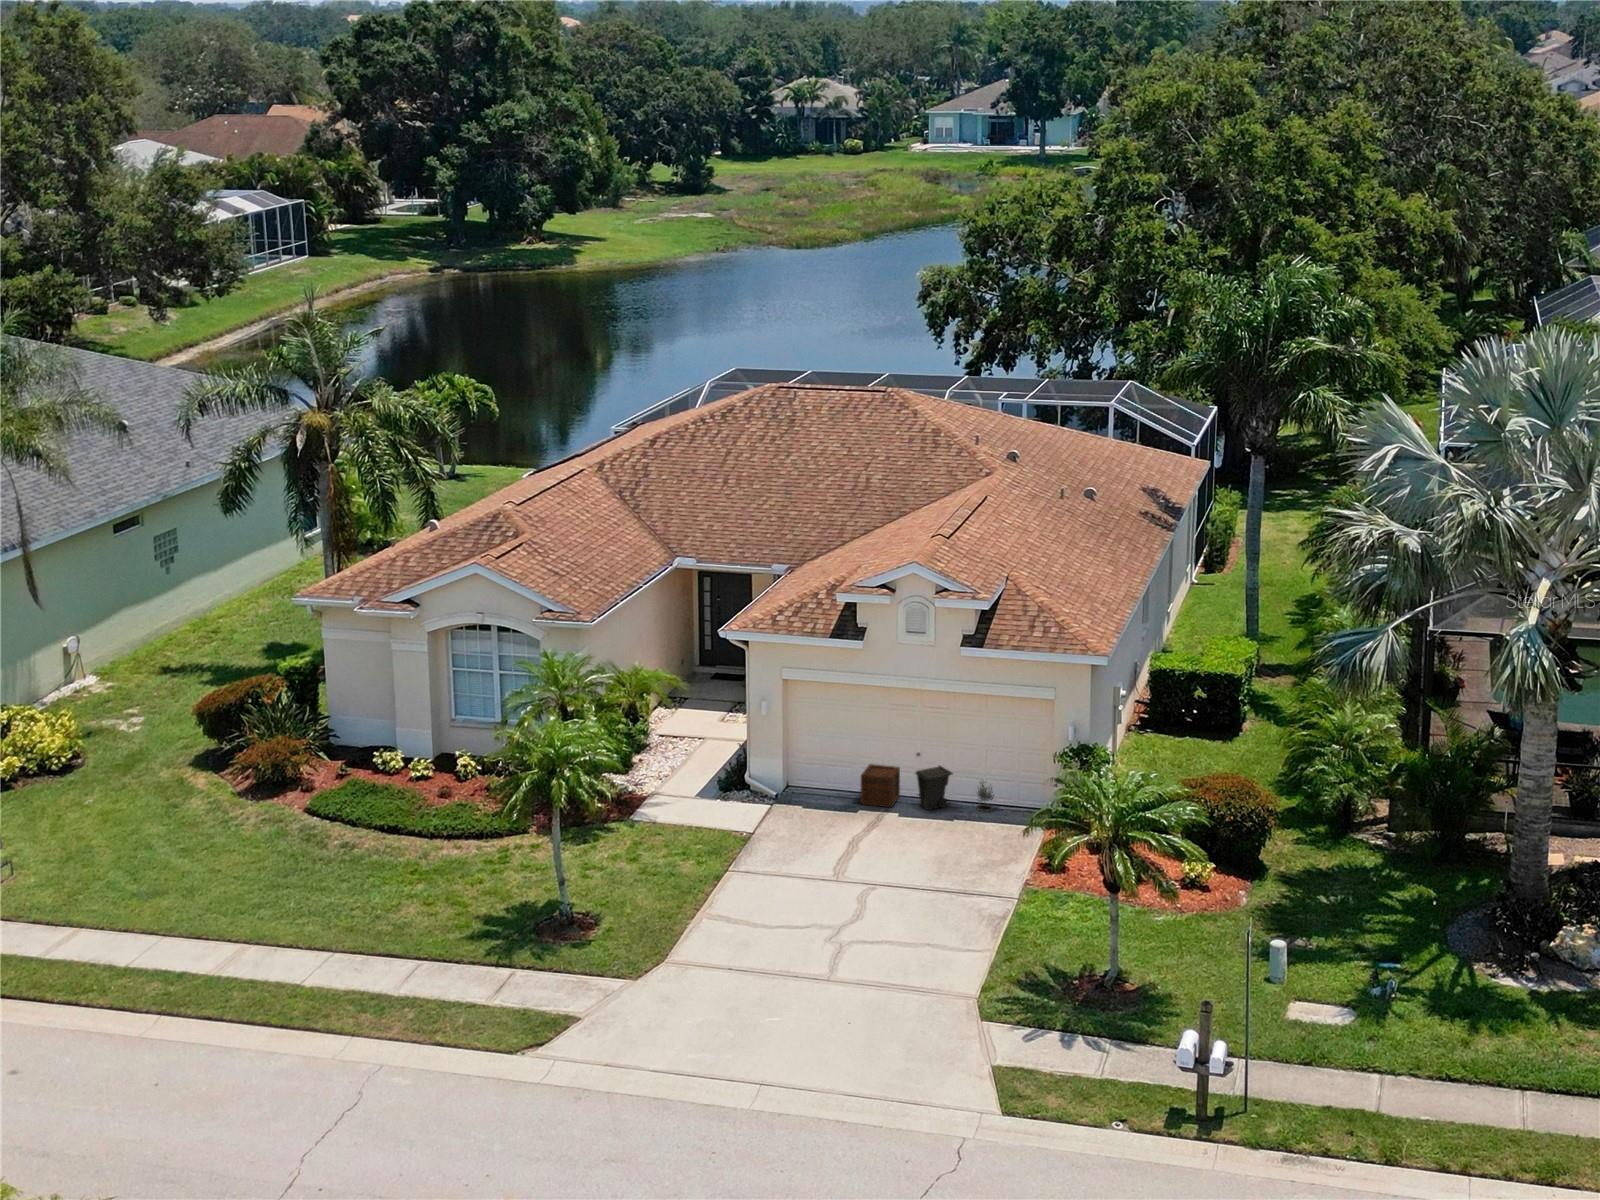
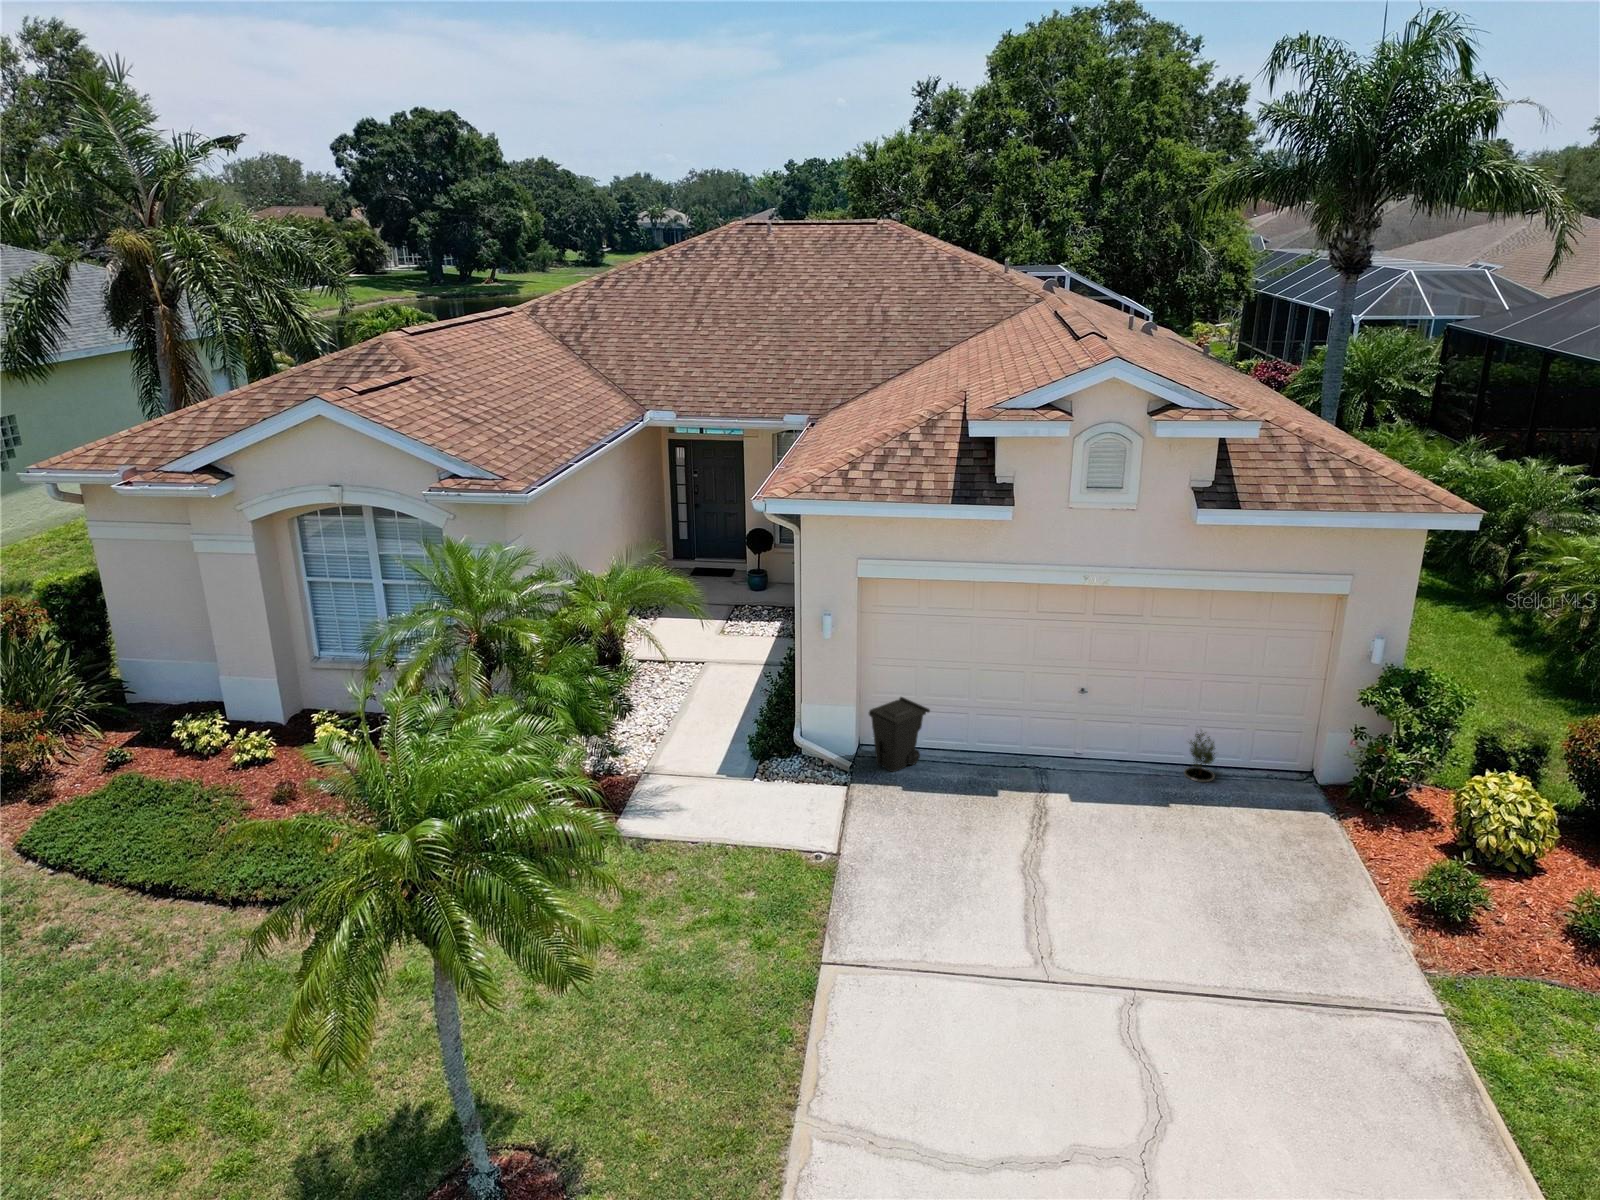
wooden crate: present [861,764,900,807] -> none [997,709,1055,782]
trash can: present [916,766,953,810] -> present [869,697,930,772]

